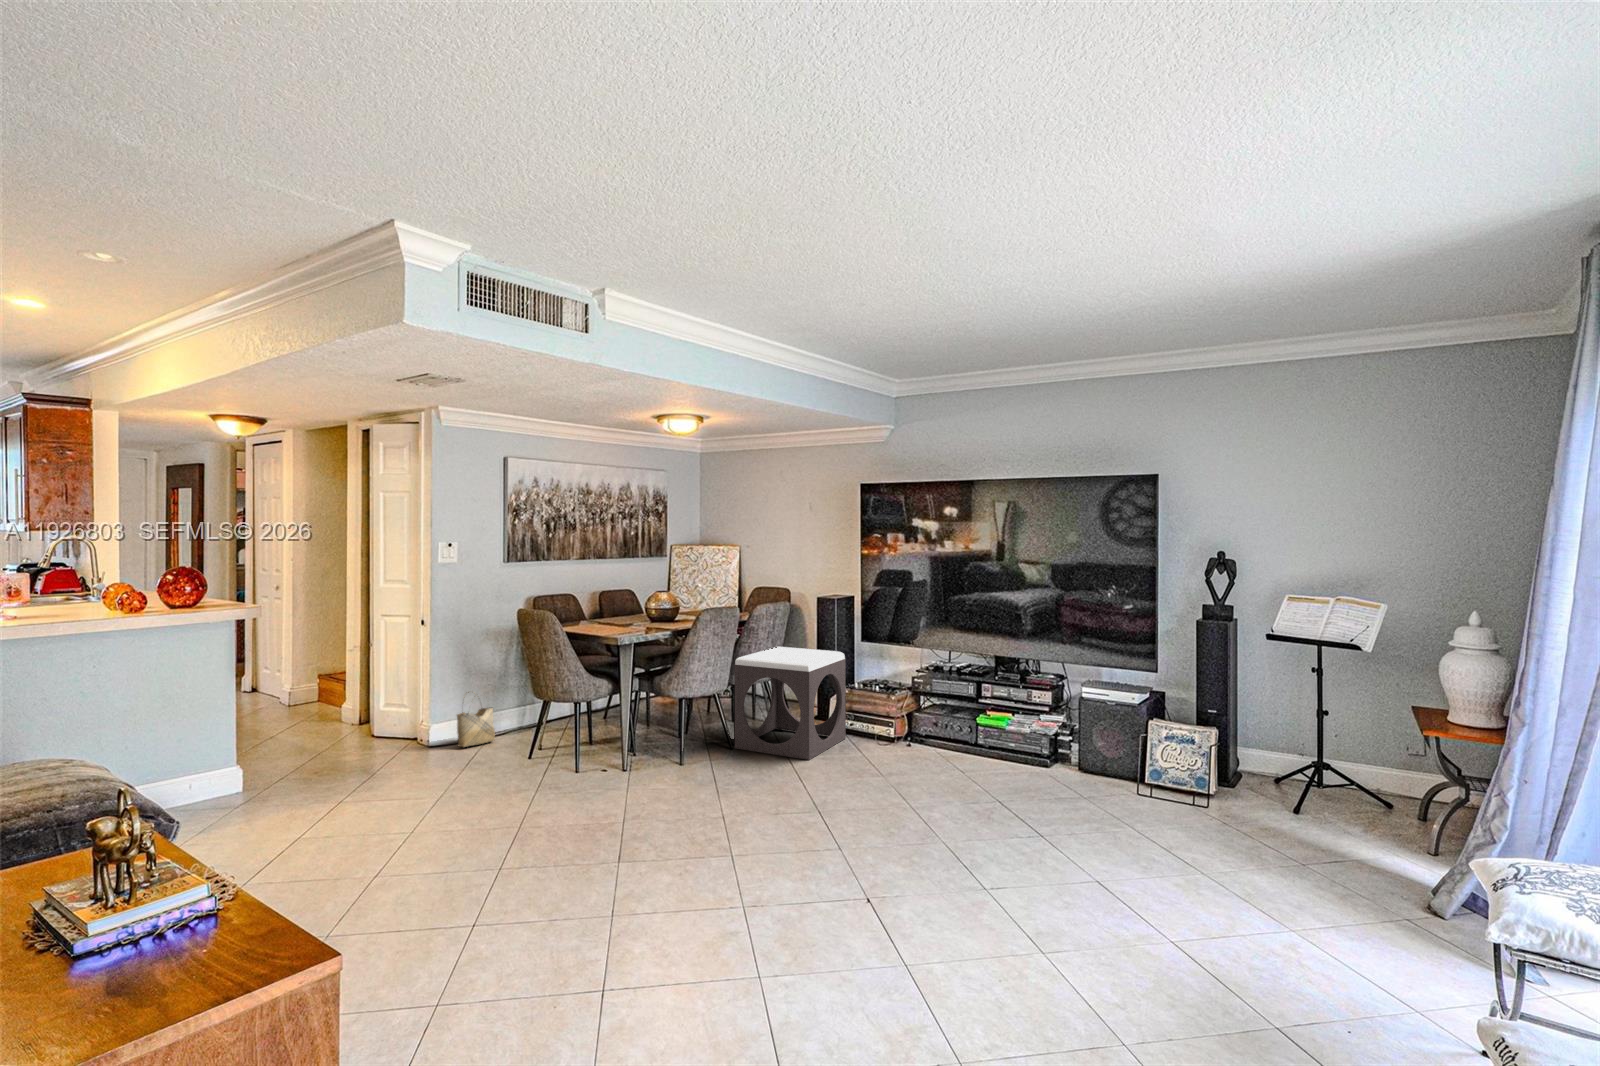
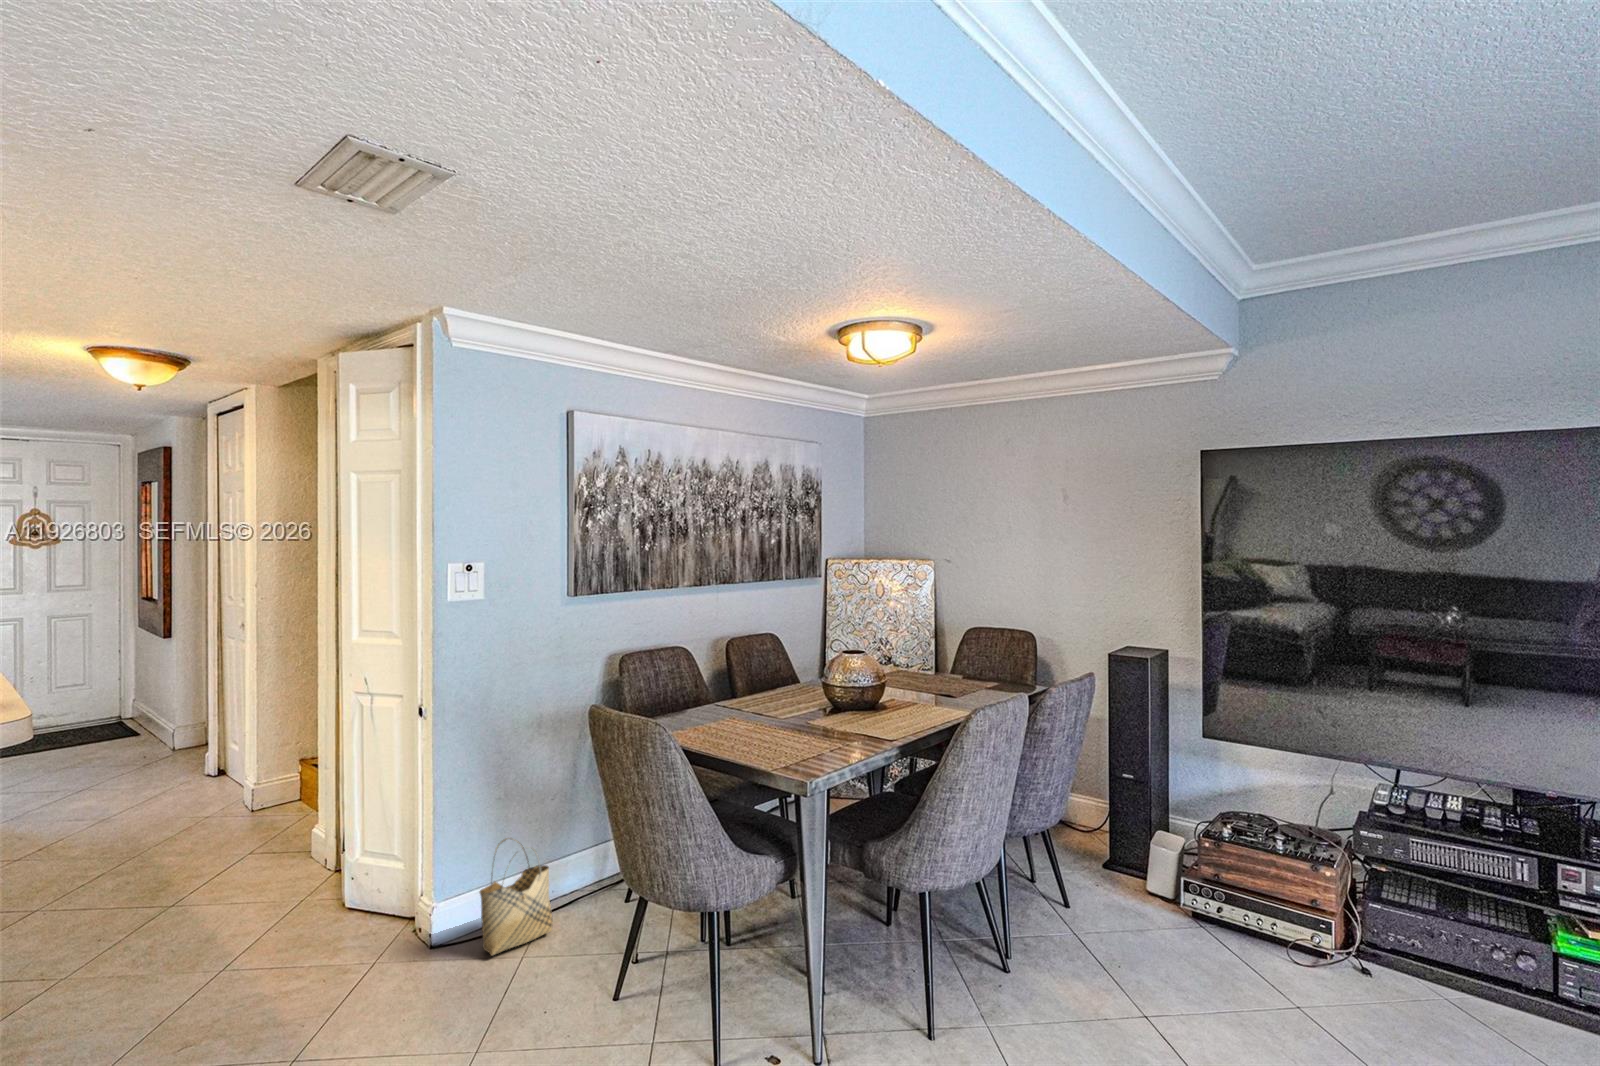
footstool: present [735,647,846,760] -> none [1017,753,1223,1042]

